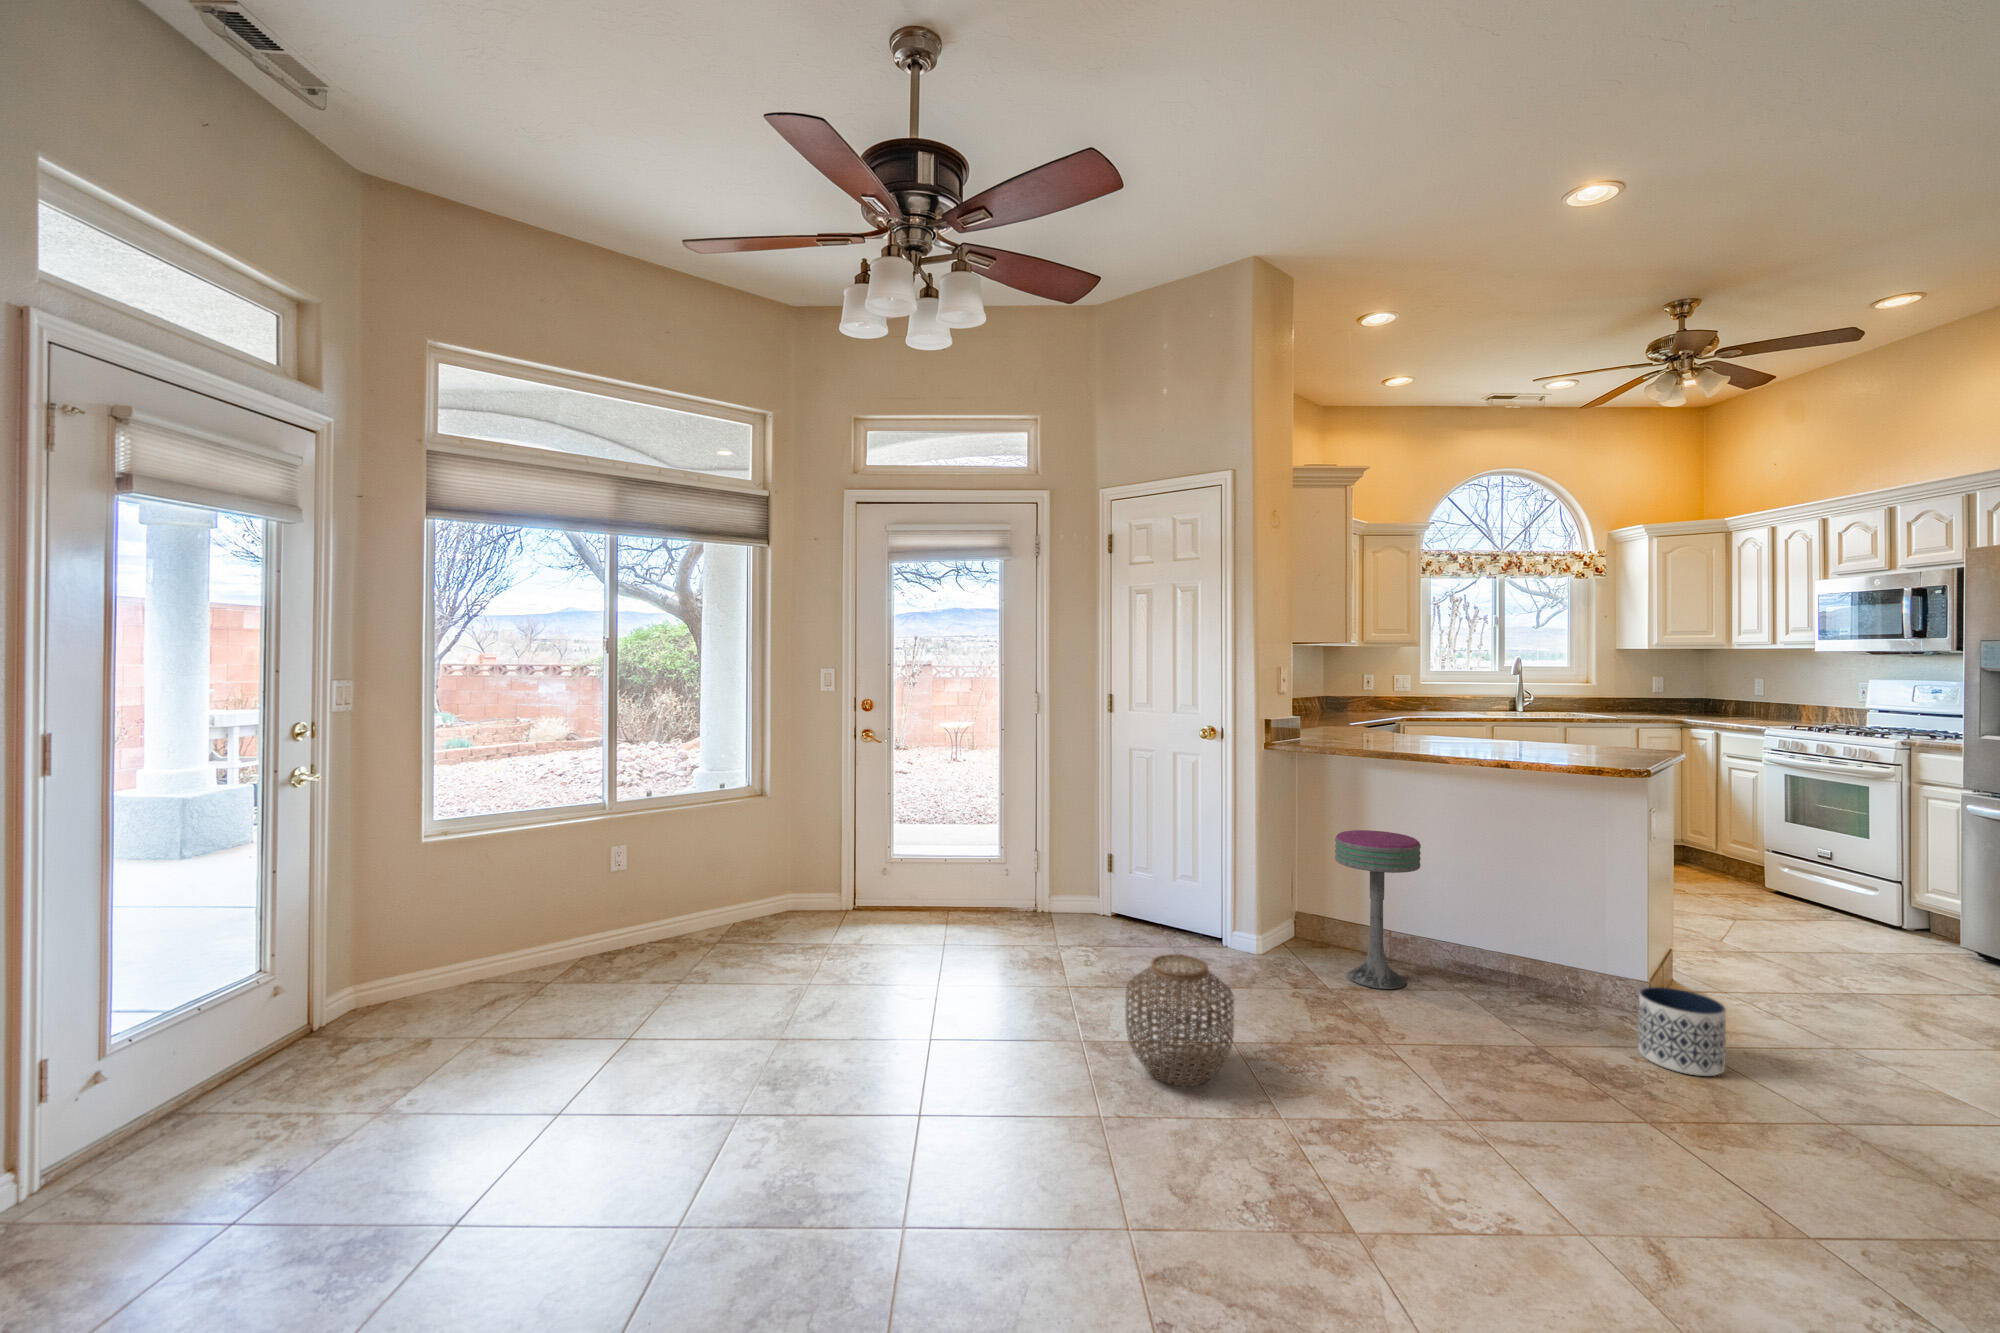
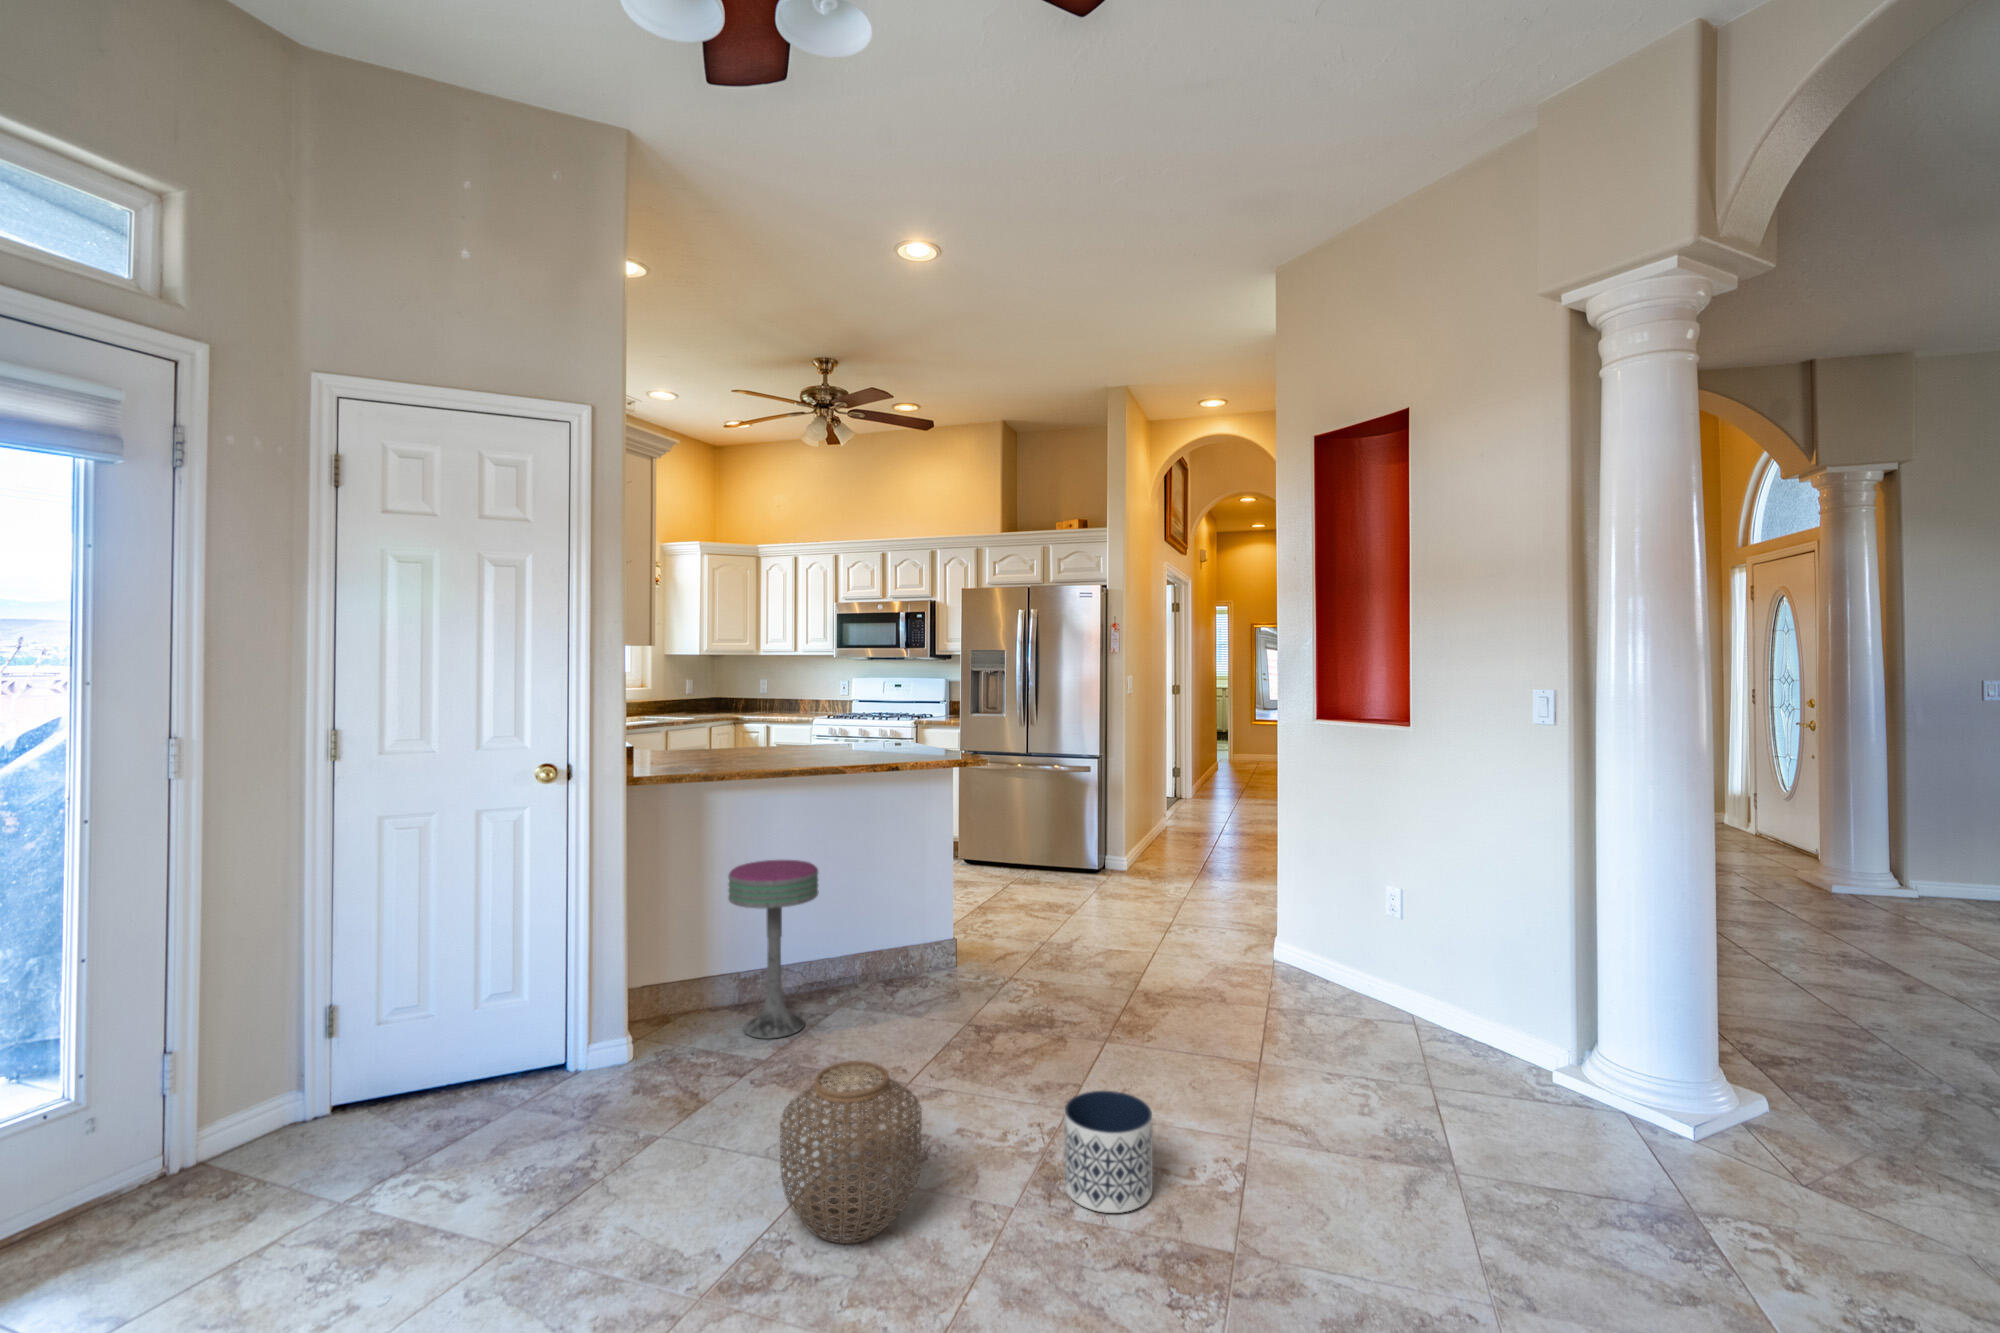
planter: present [1638,987,1726,1076] -> present [1064,1091,1153,1213]

